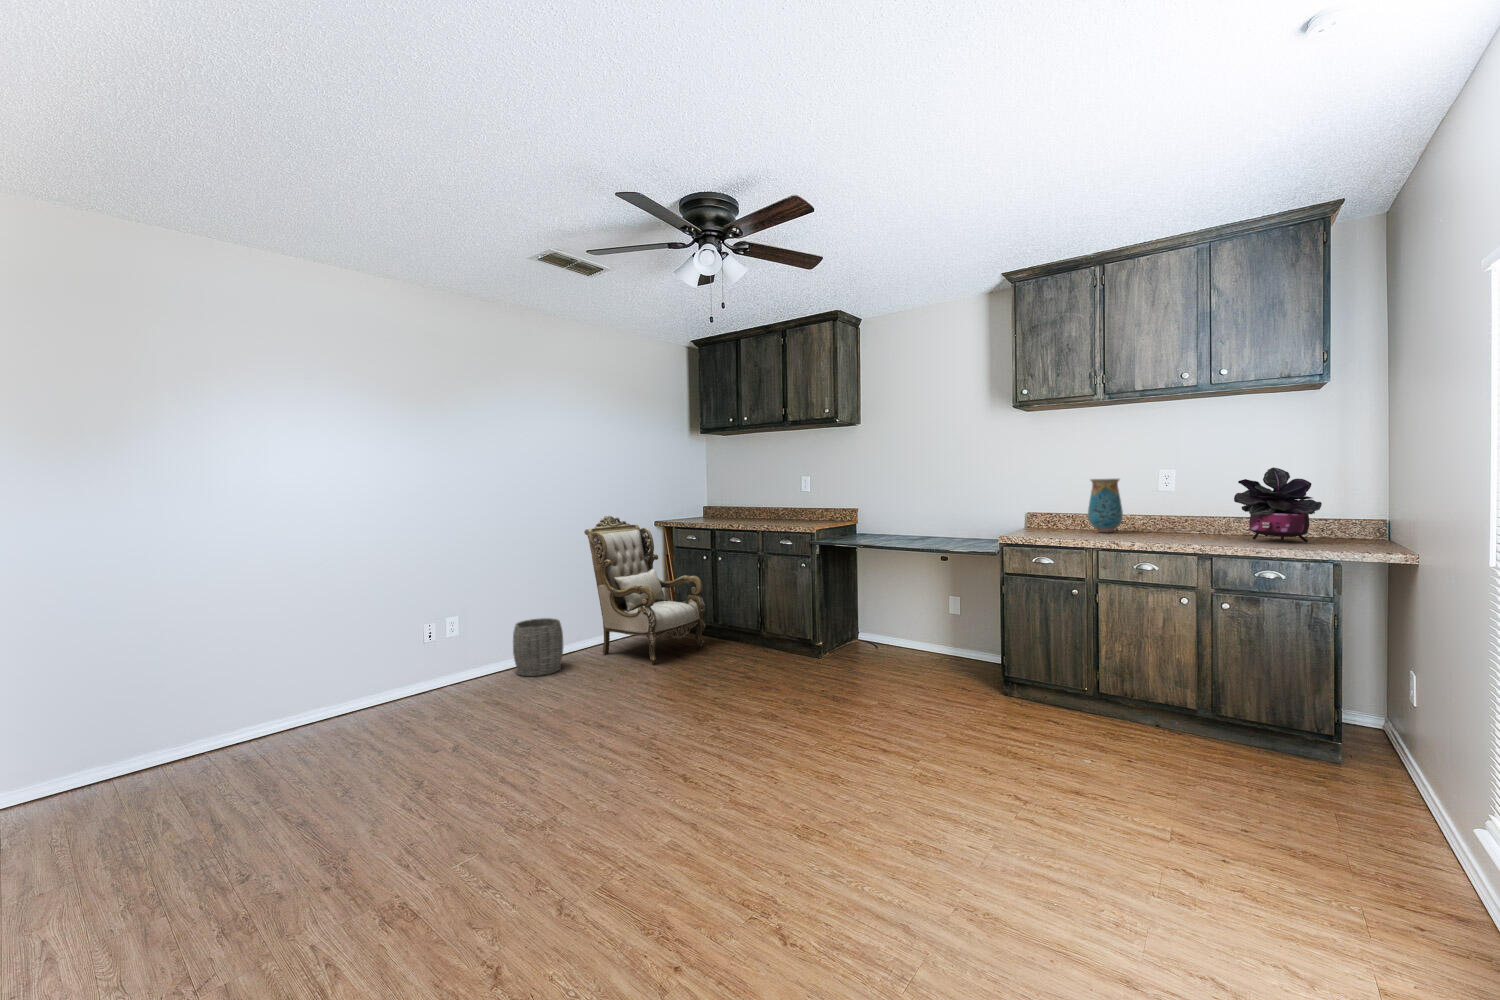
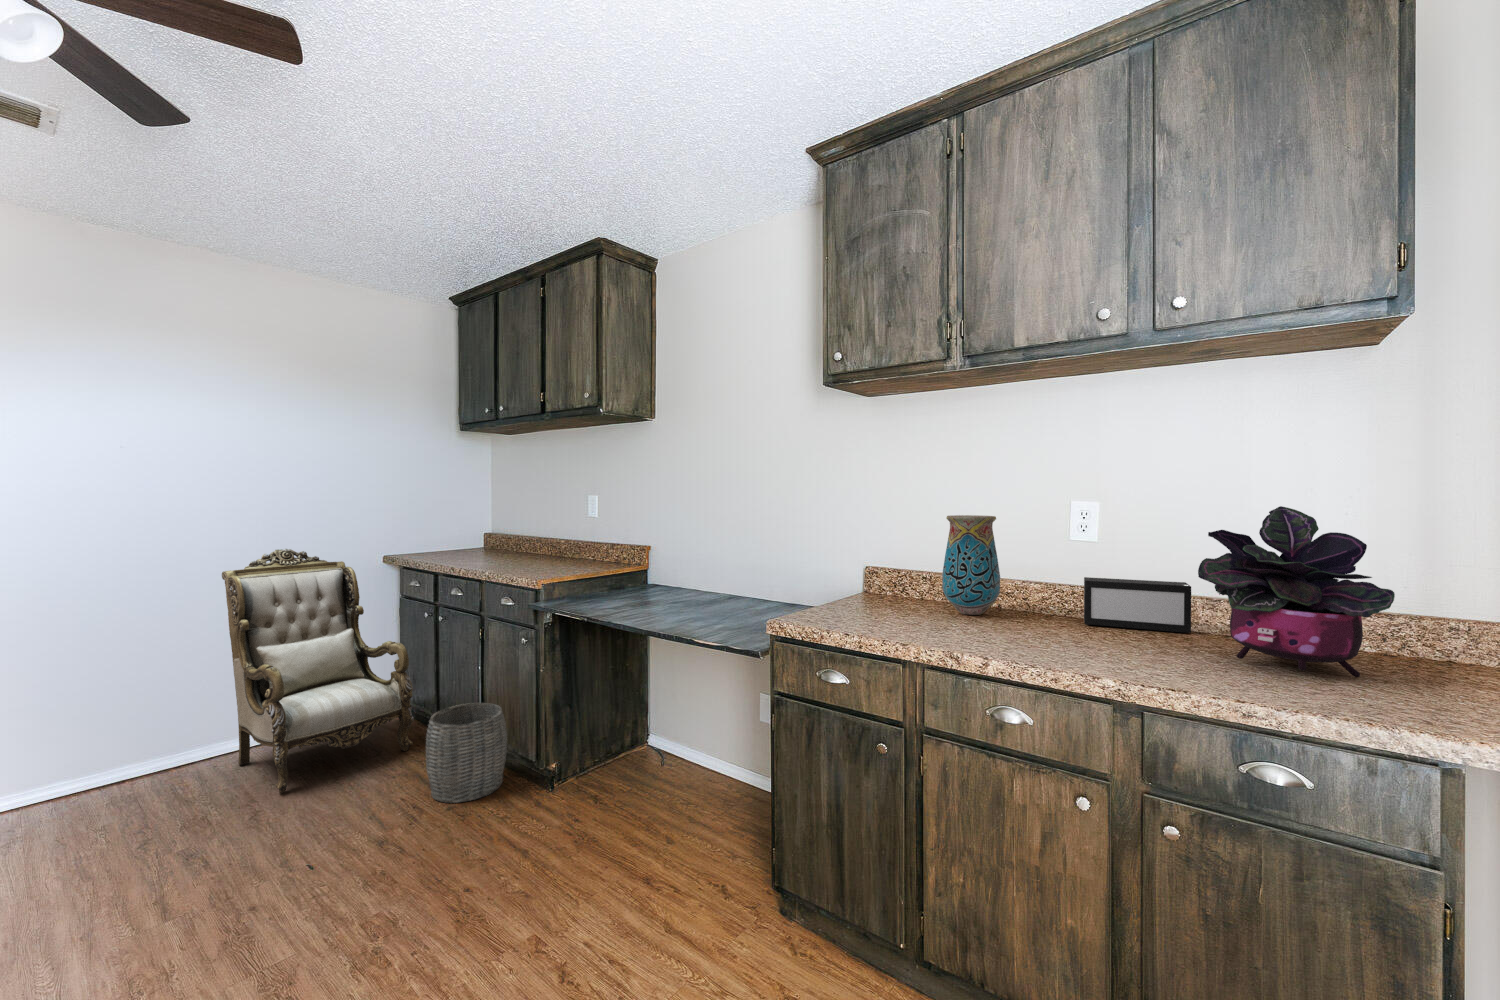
speaker: none [1170,510,1229,534] -> present [1084,577,1191,633]
woven basket: present [513,618,563,676] -> present [426,703,507,803]

